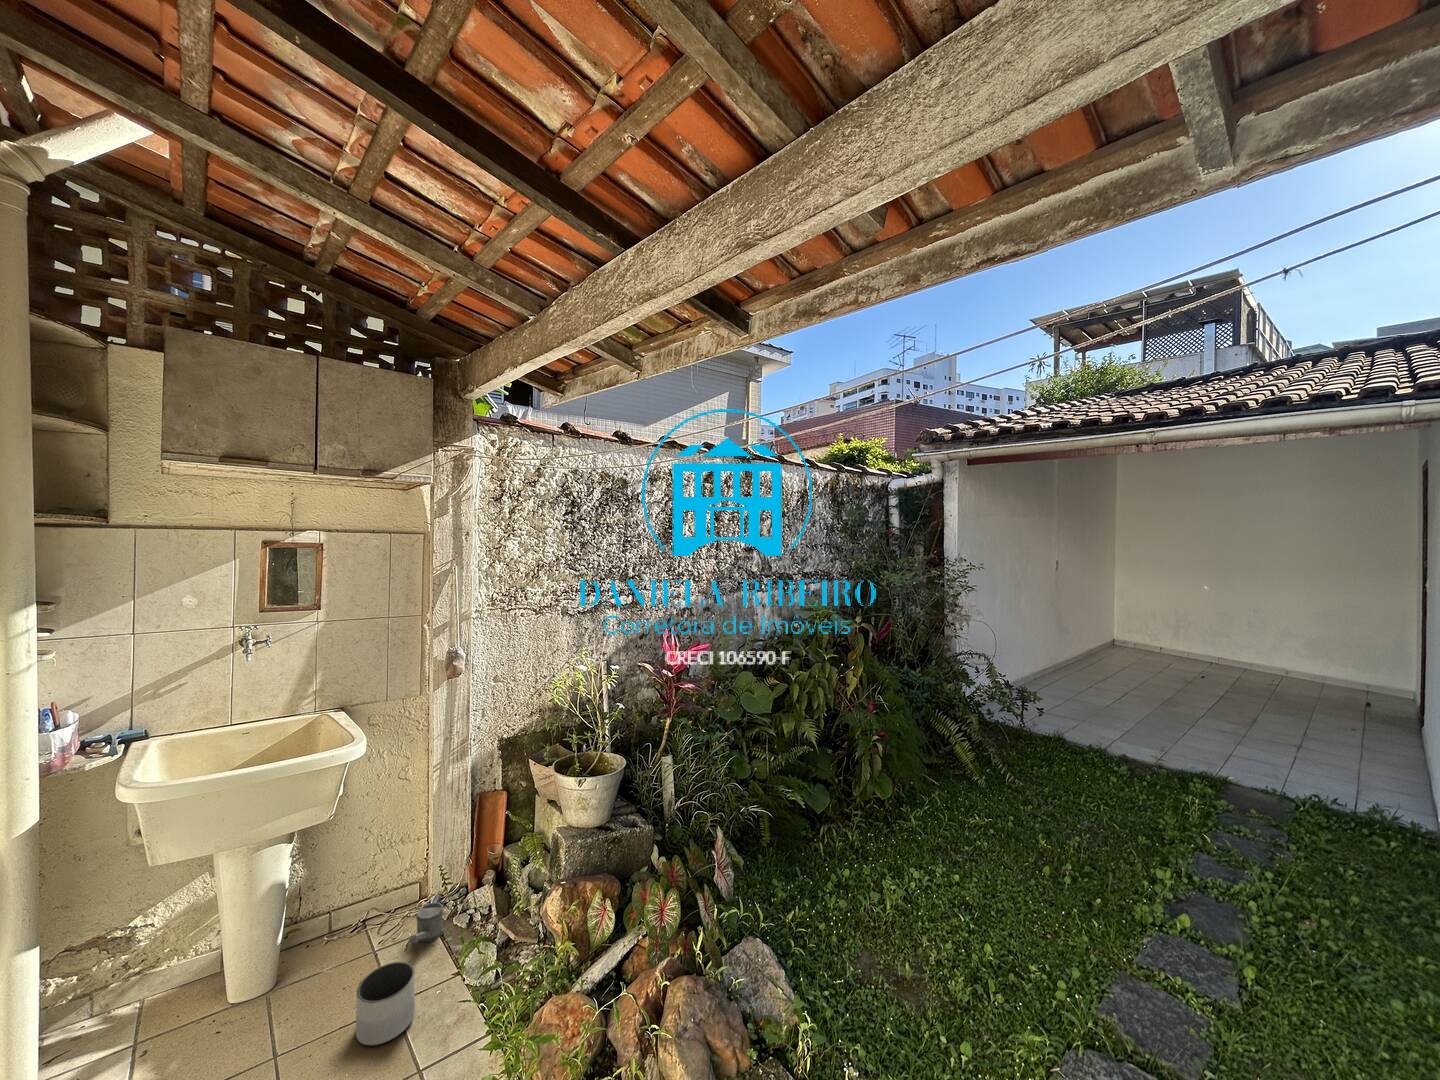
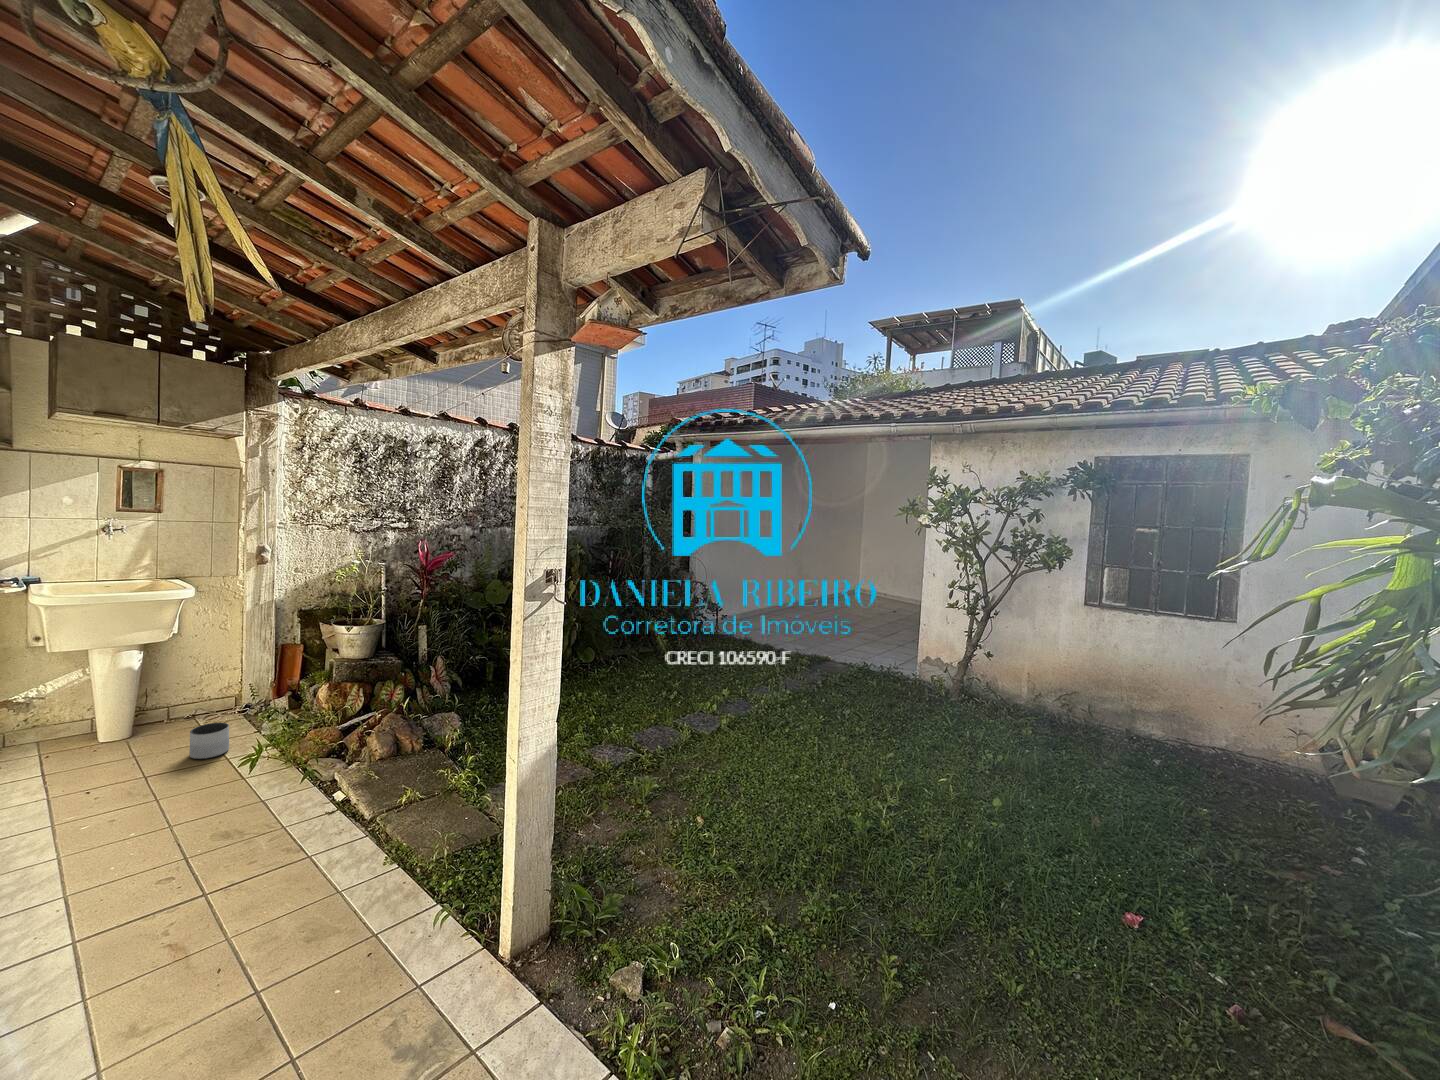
watering can: present [409,895,443,943] -> none [227,704,253,727]

